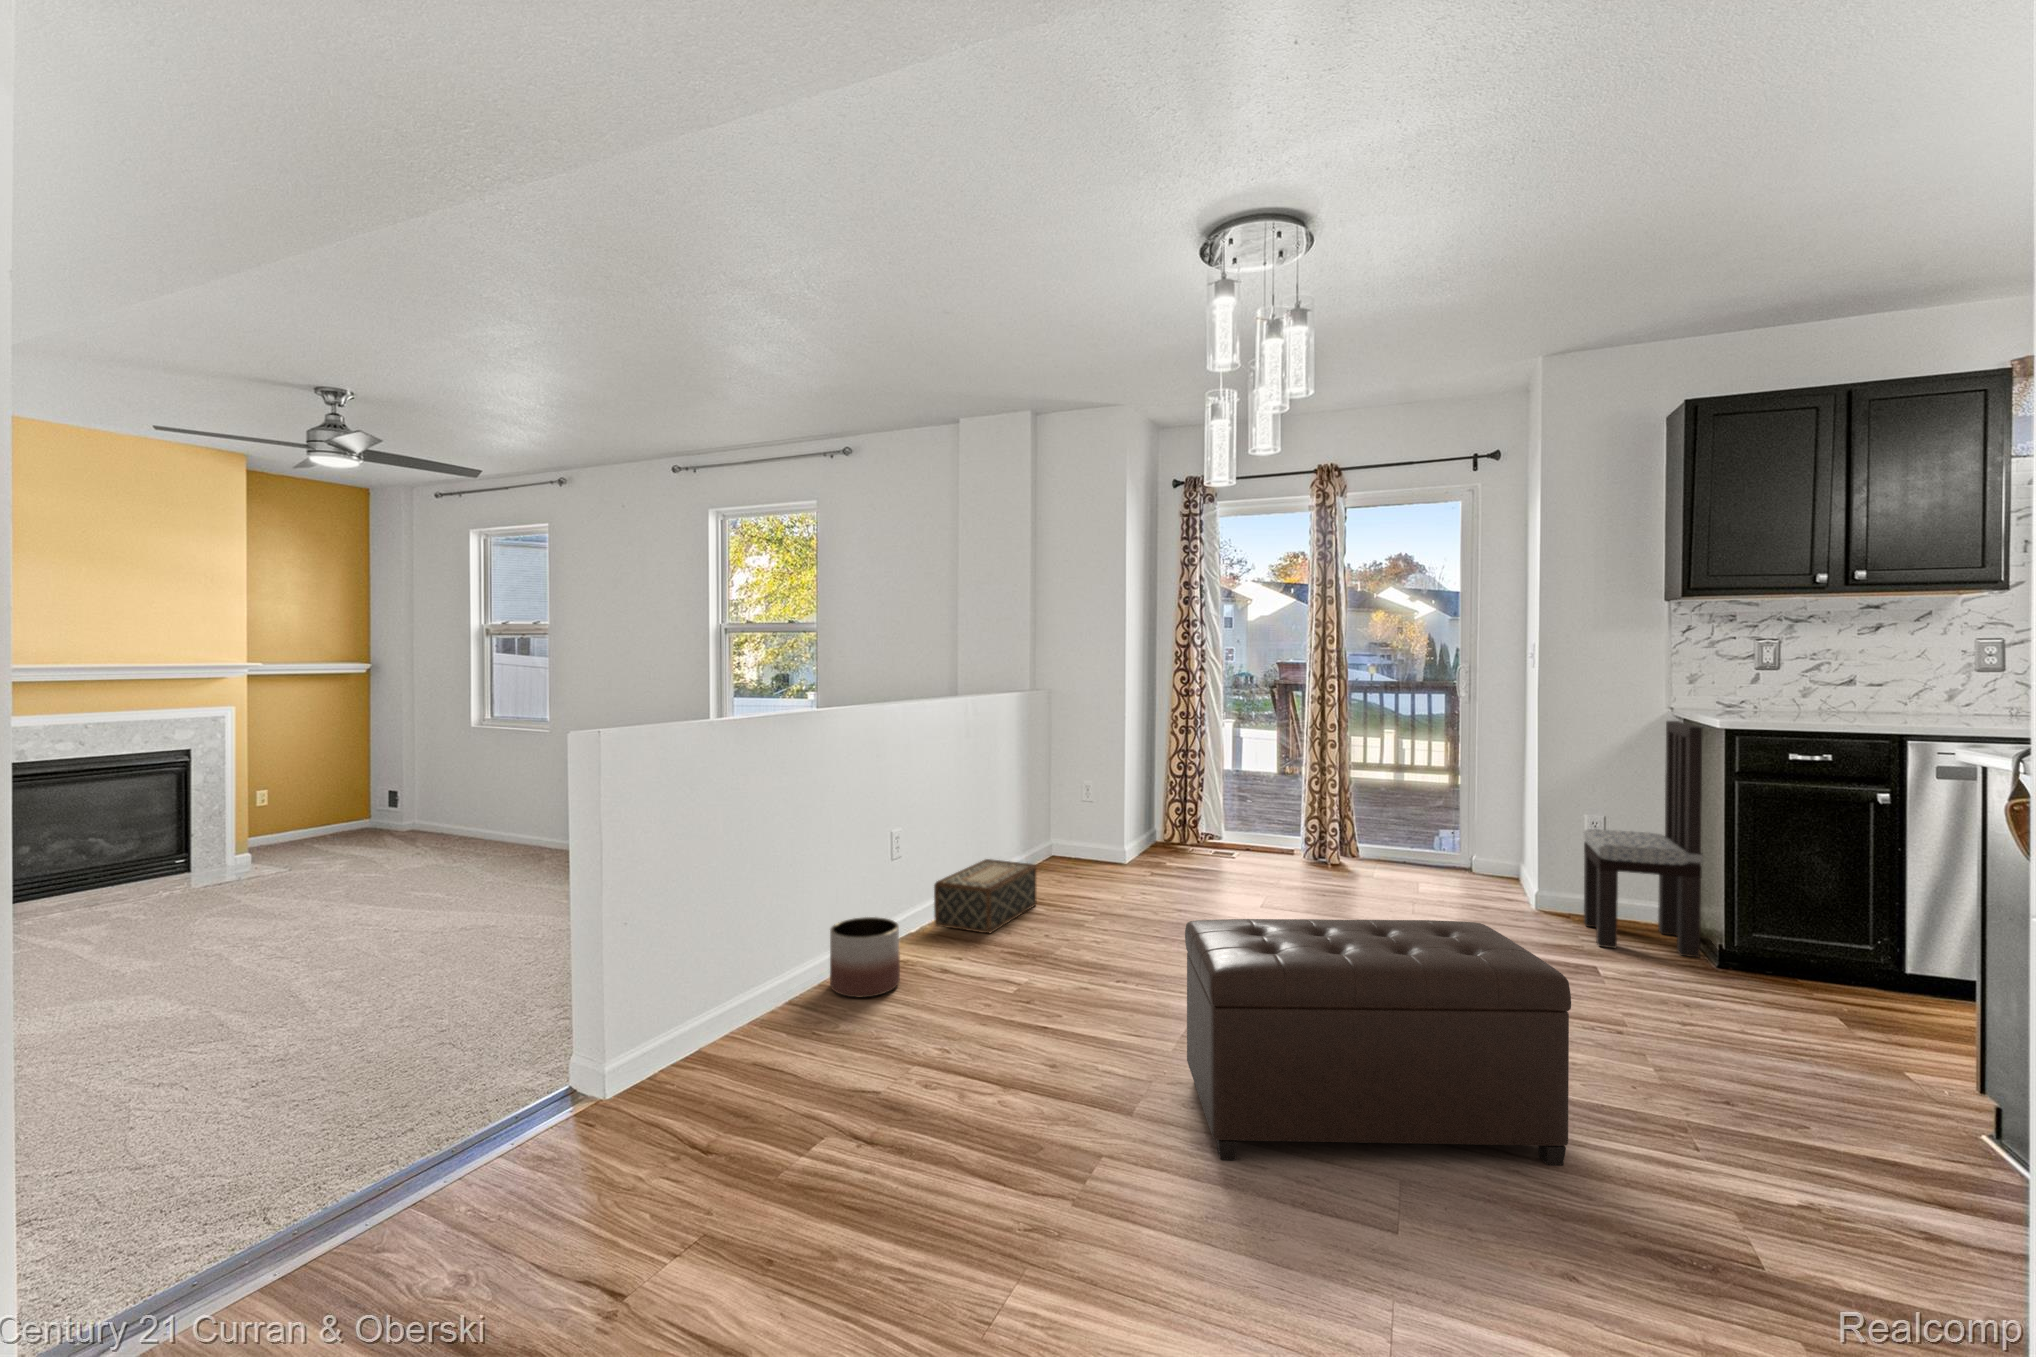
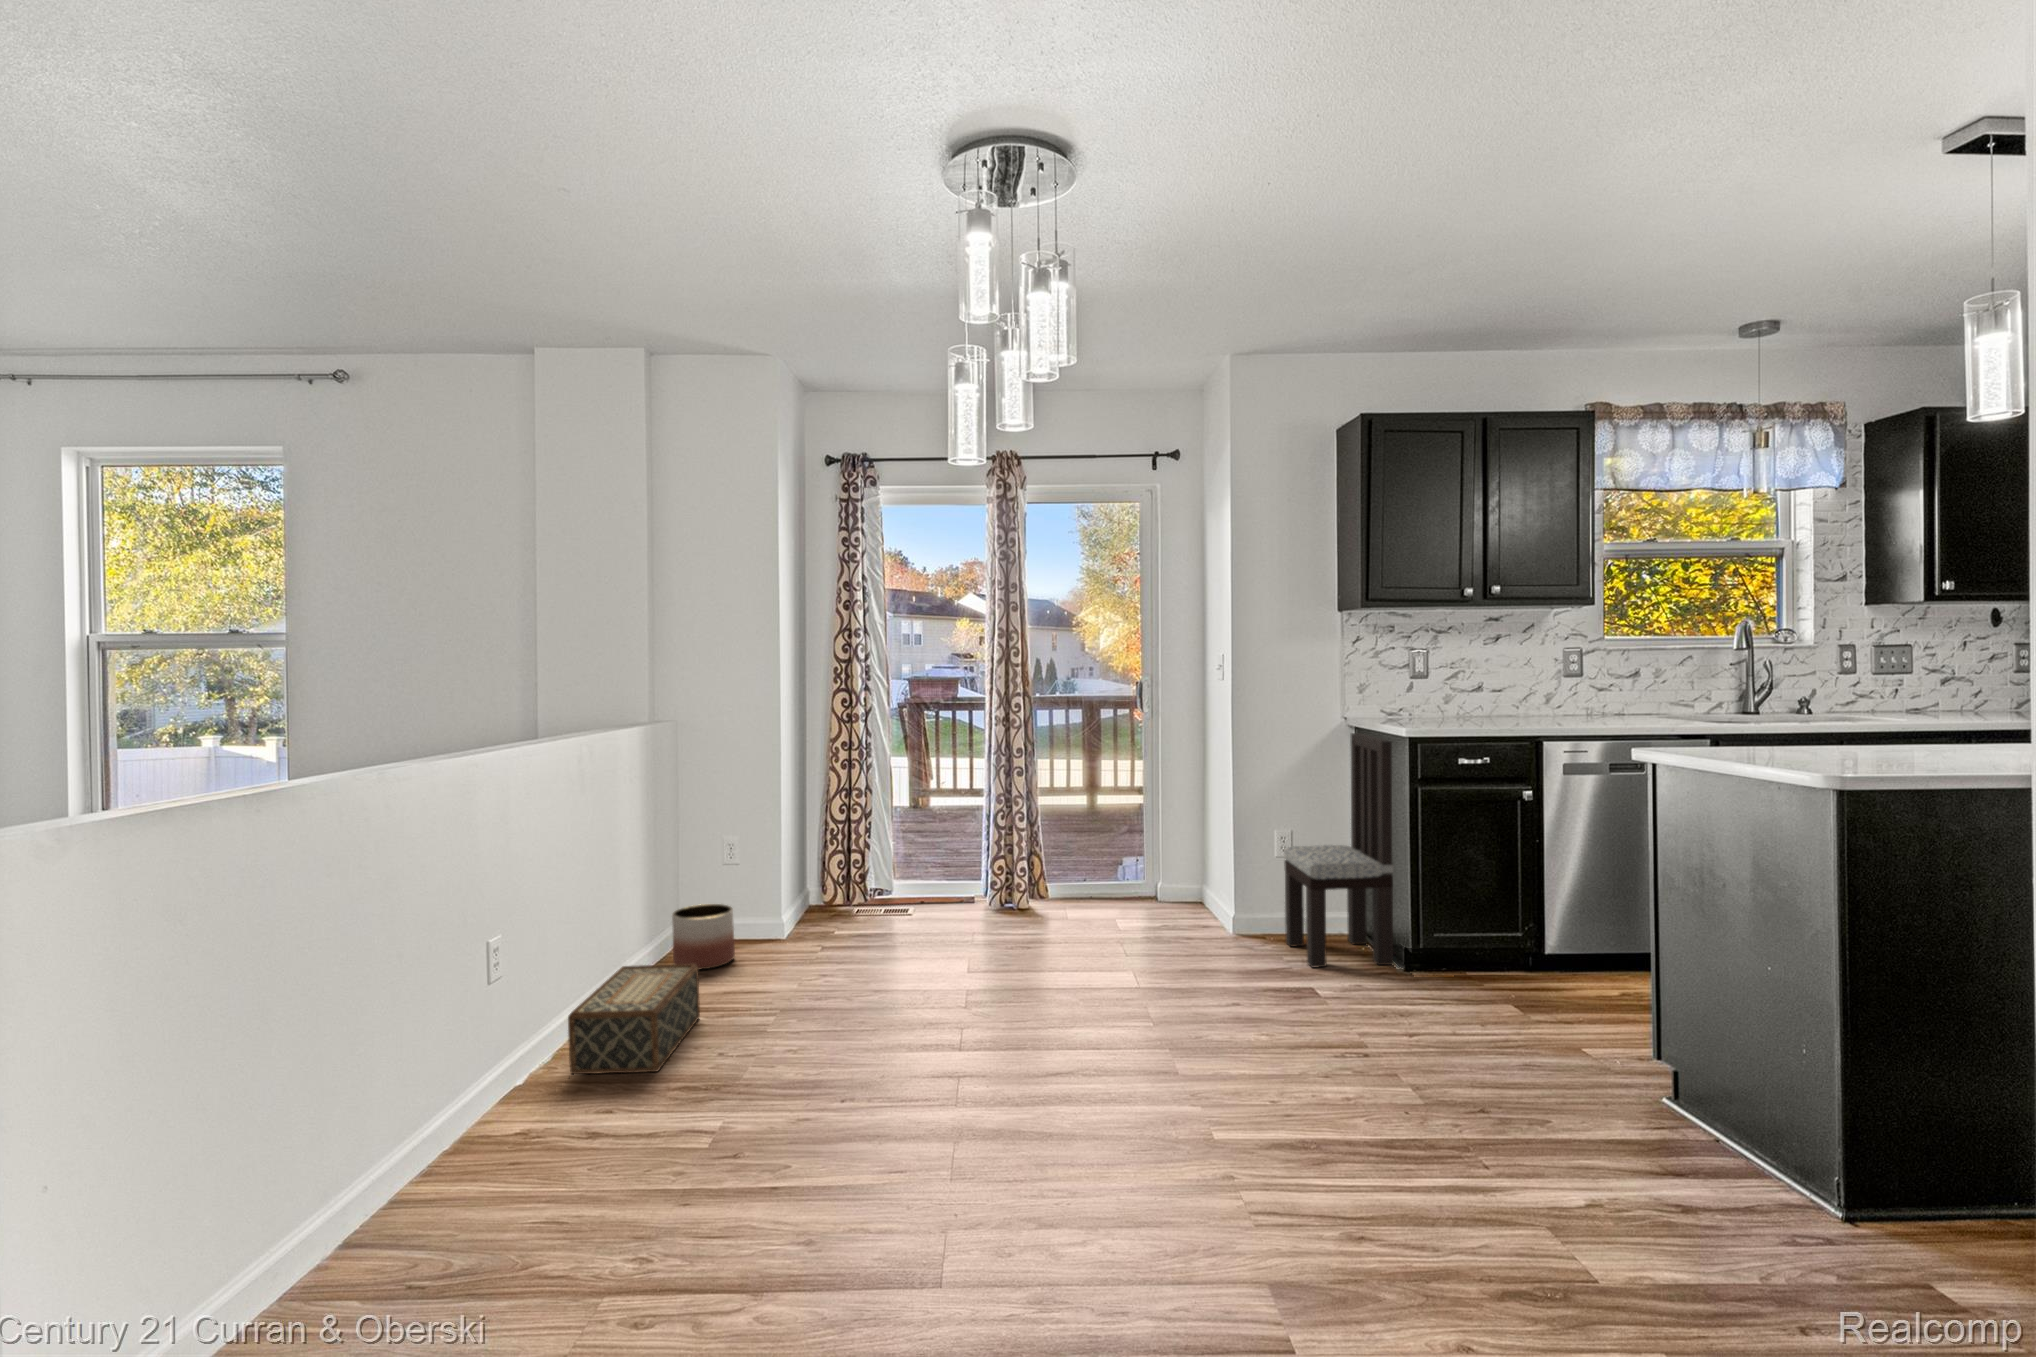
planter: present [830,917,900,997] -> present [672,904,735,969]
ottoman: present [1185,919,1571,1166] -> none [1006,978,1410,1314]

